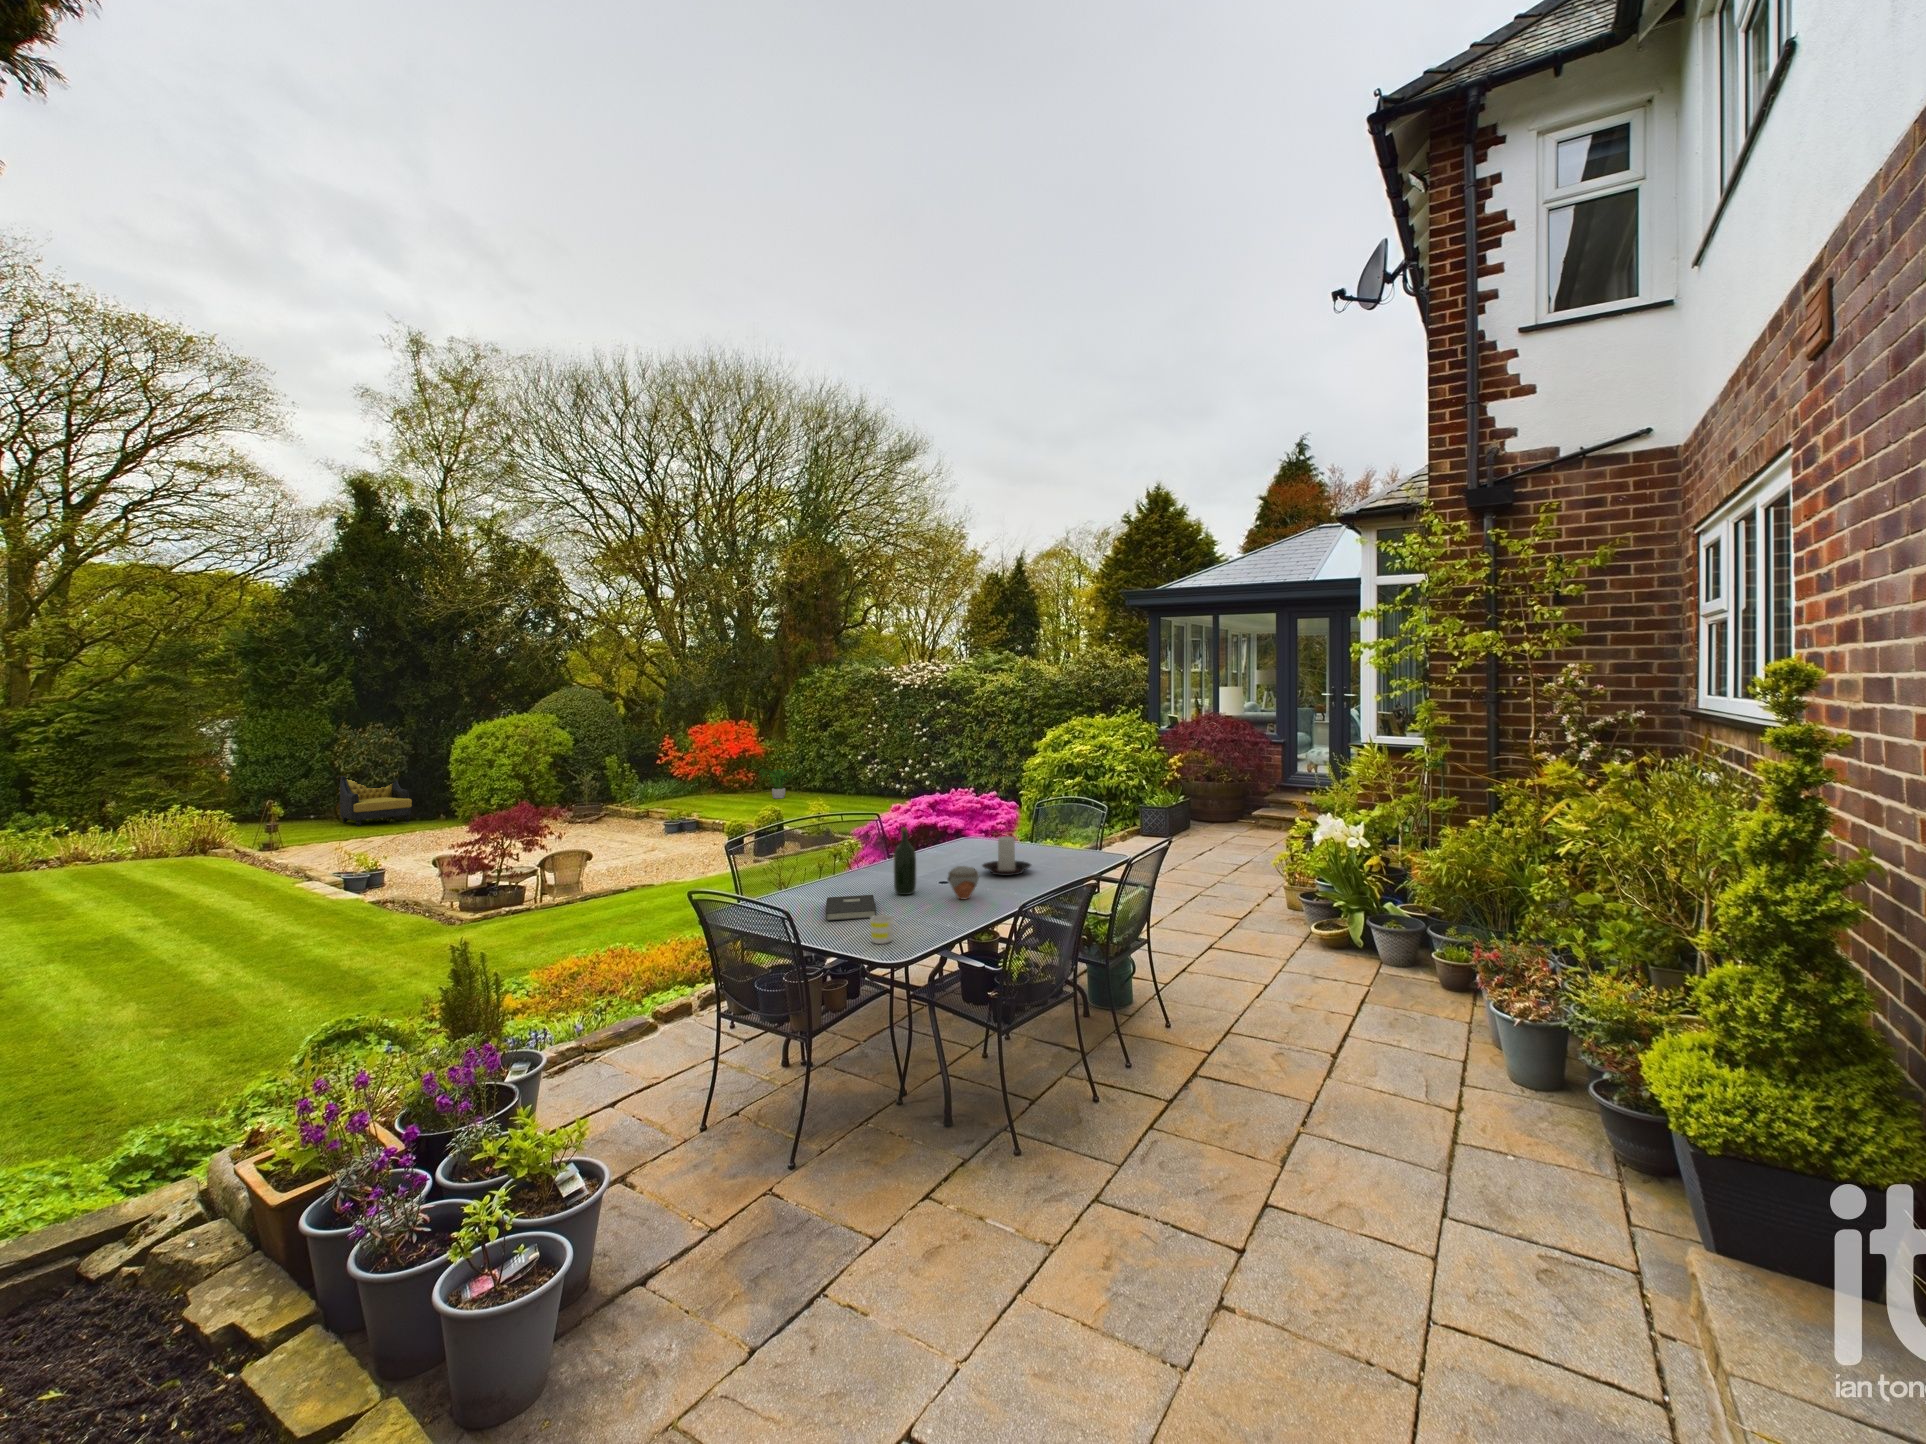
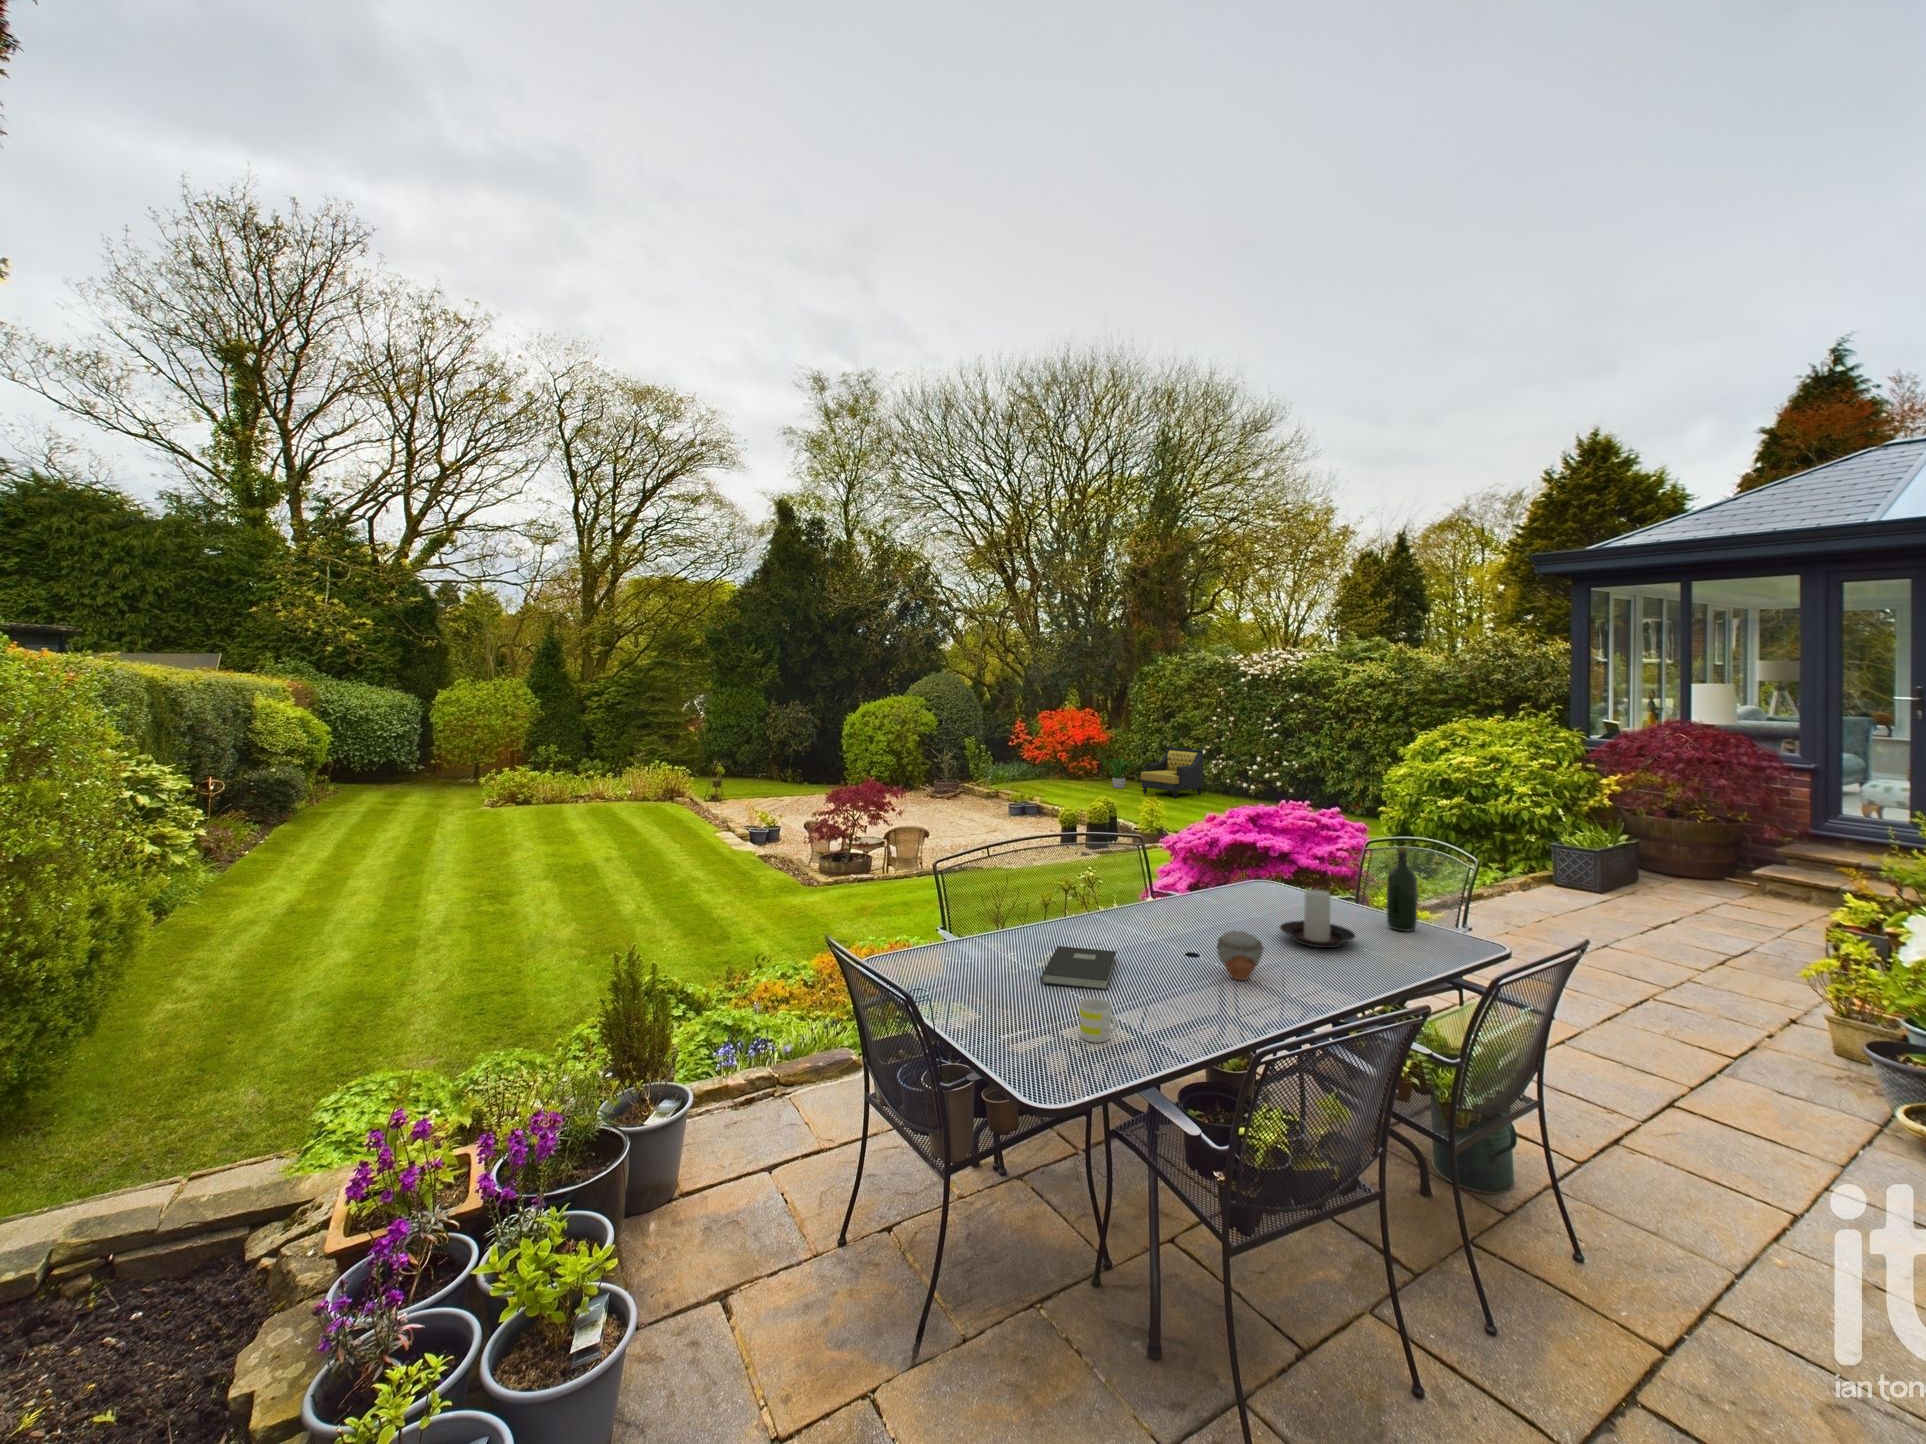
armchair: present [340,776,412,827] -> present [1141,747,1203,799]
wine bottle: present [894,827,916,895] -> present [1387,847,1418,931]

